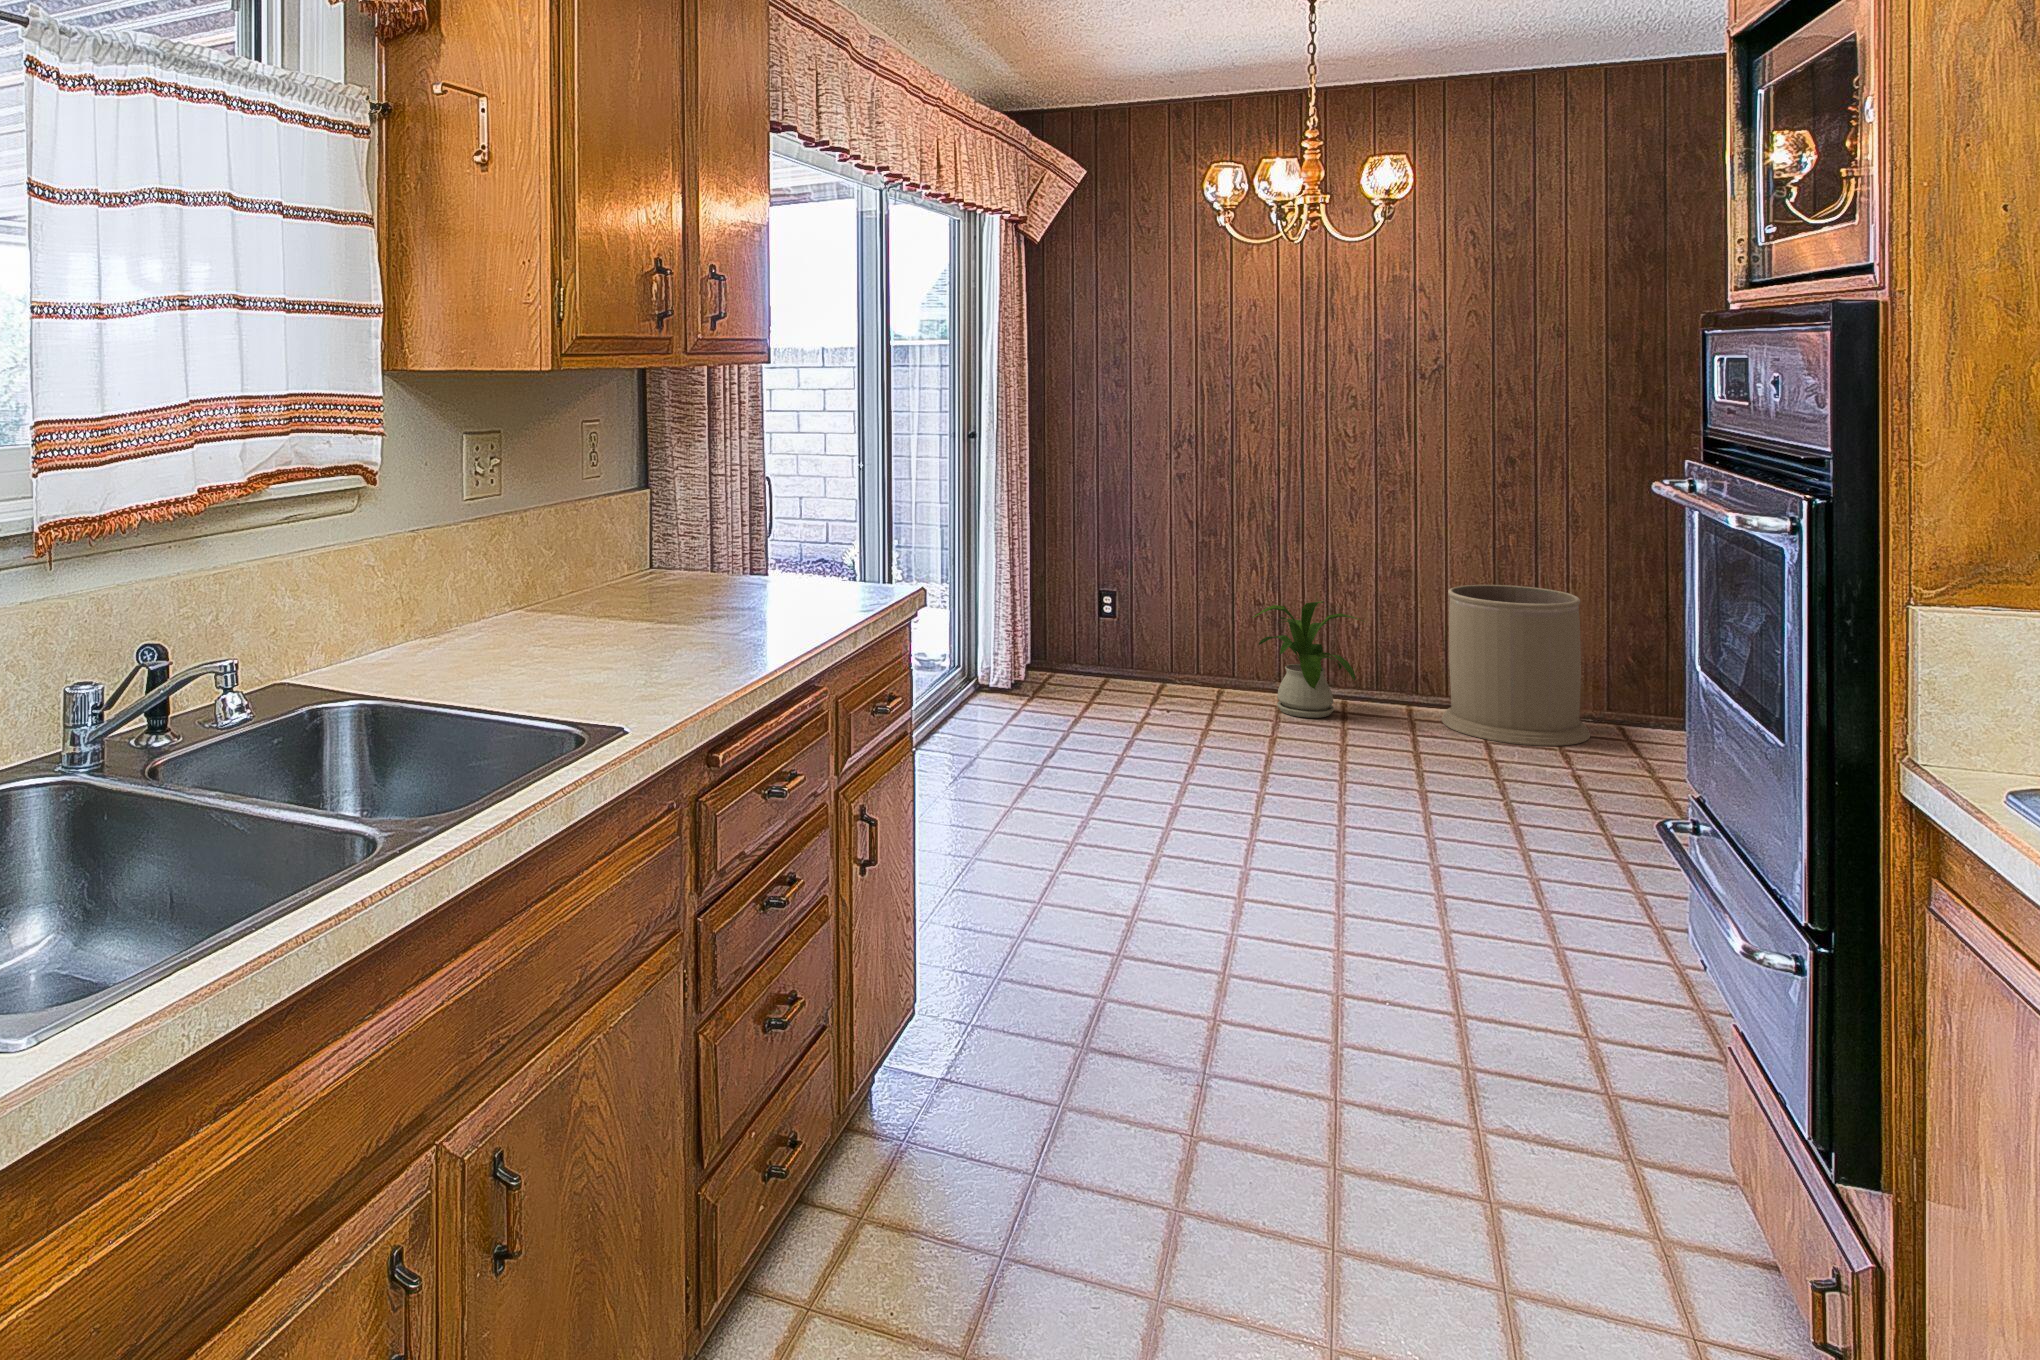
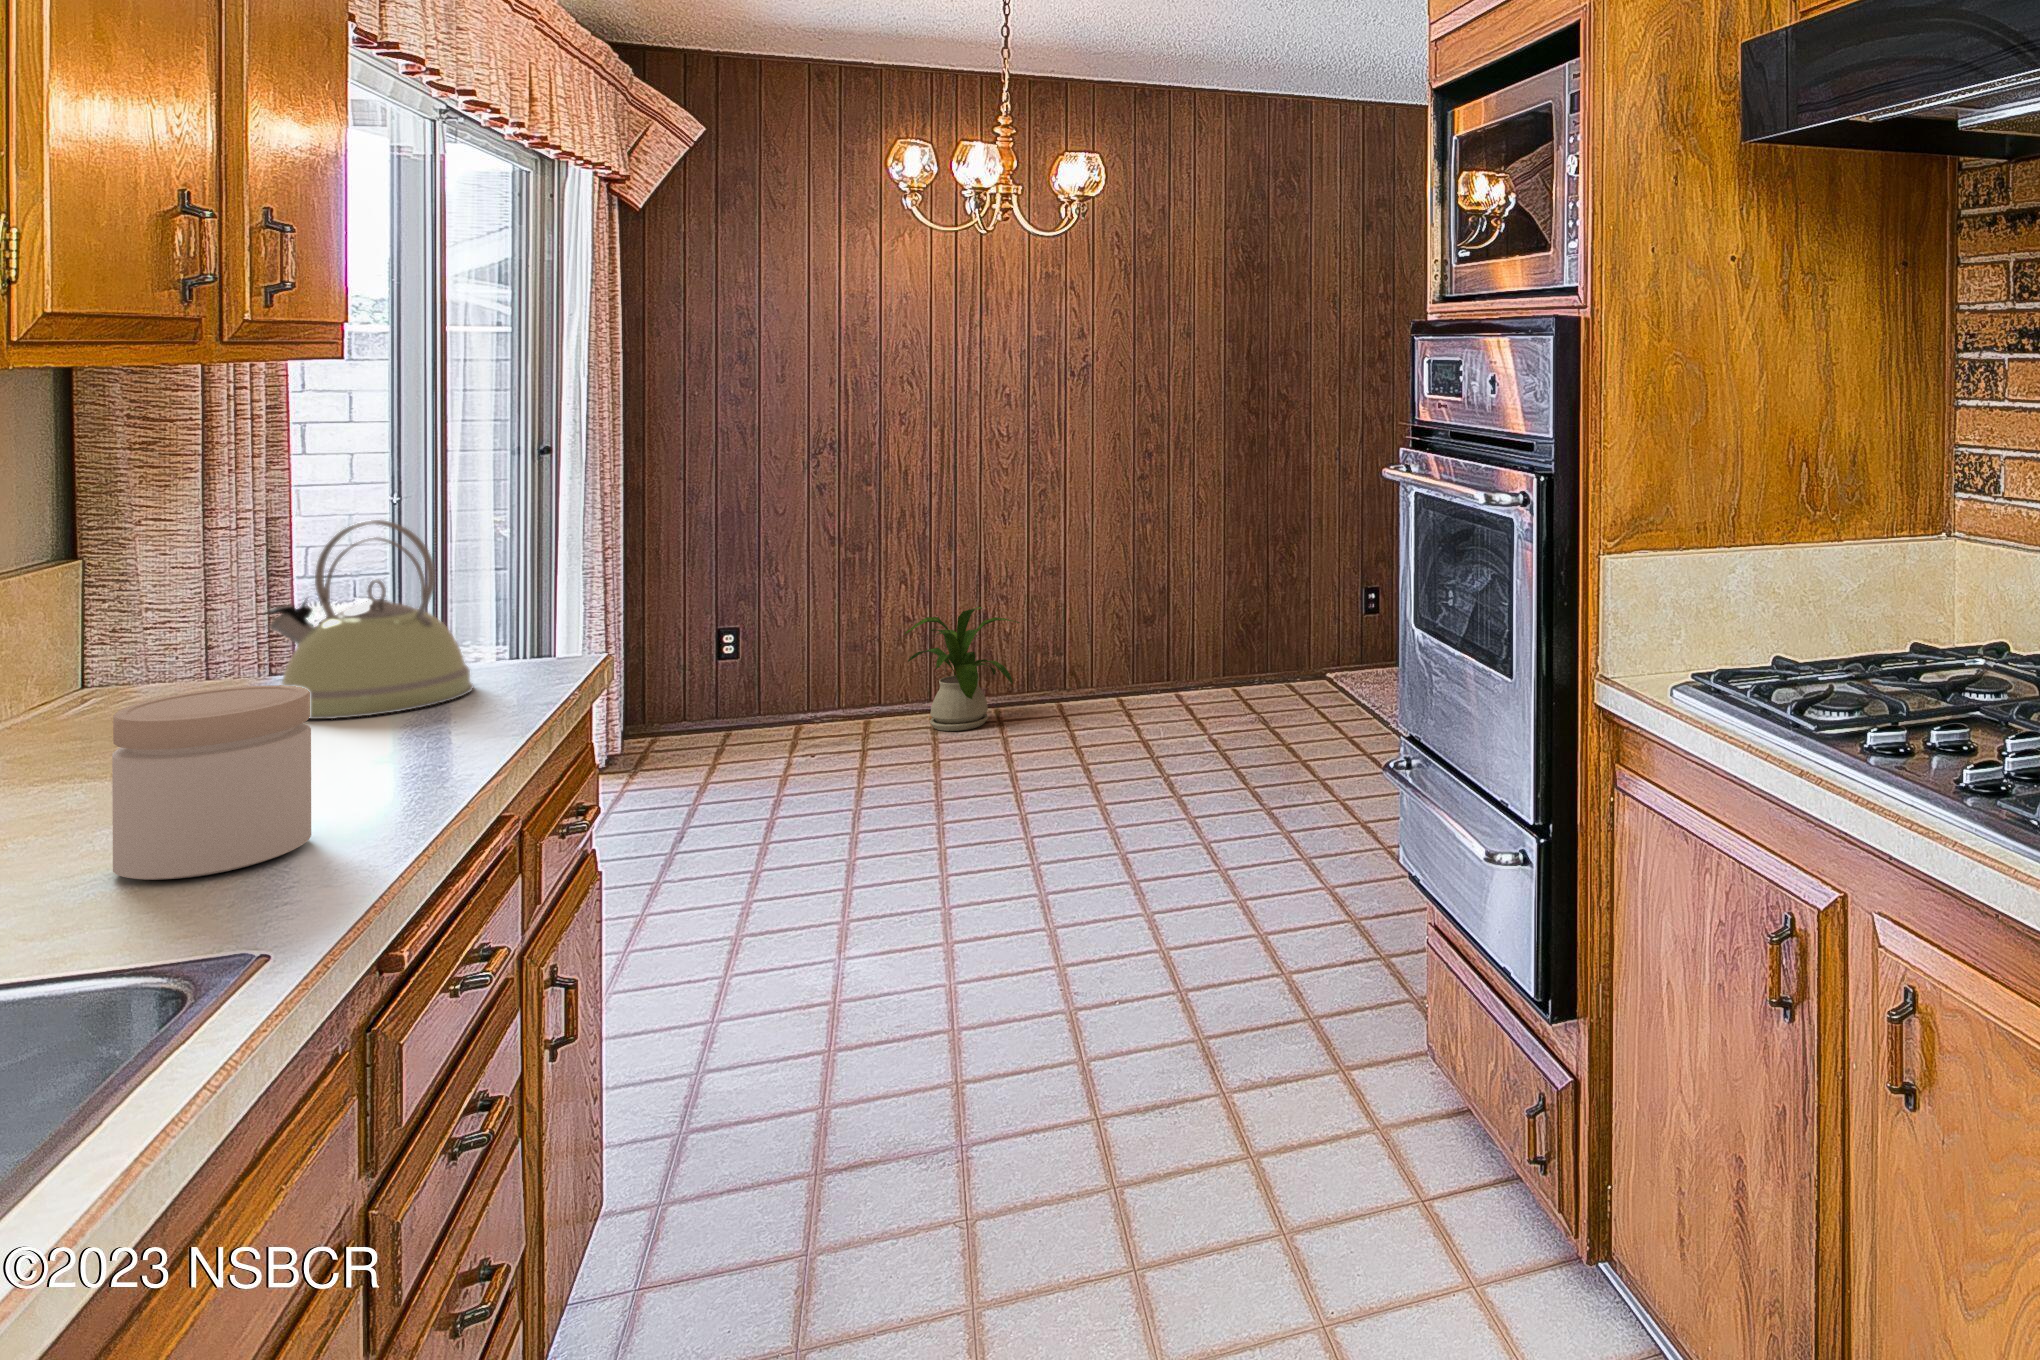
kettle: none [730,475,840,608] -> present [268,520,474,719]
jar: none [612,572,705,684] -> present [112,685,311,880]
trash can: present [1442,585,1590,746] -> none [1088,571,1212,719]

